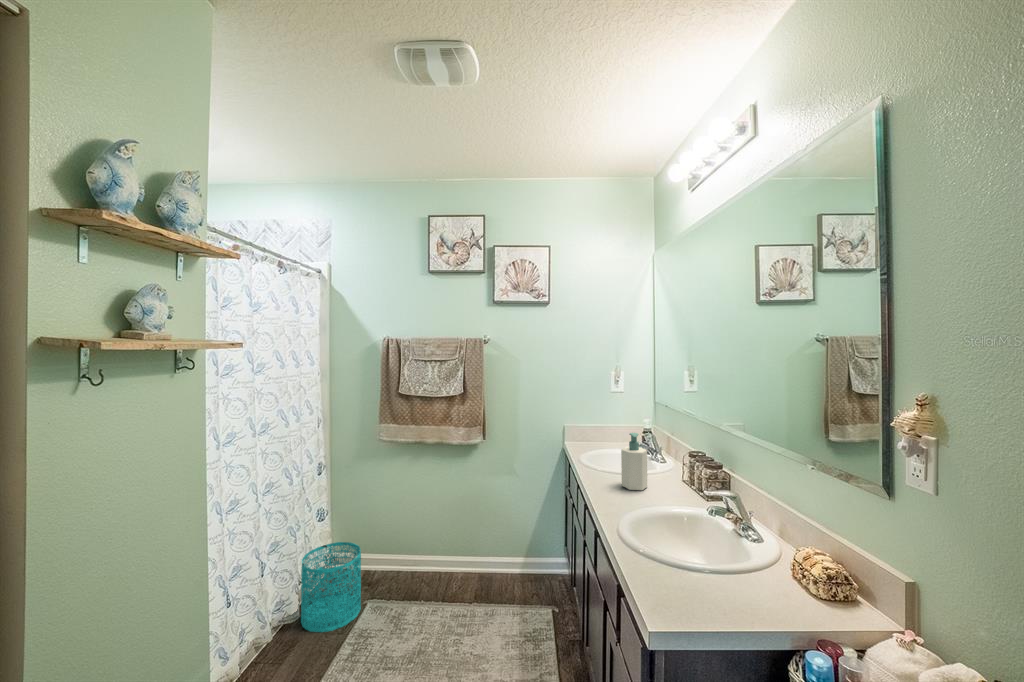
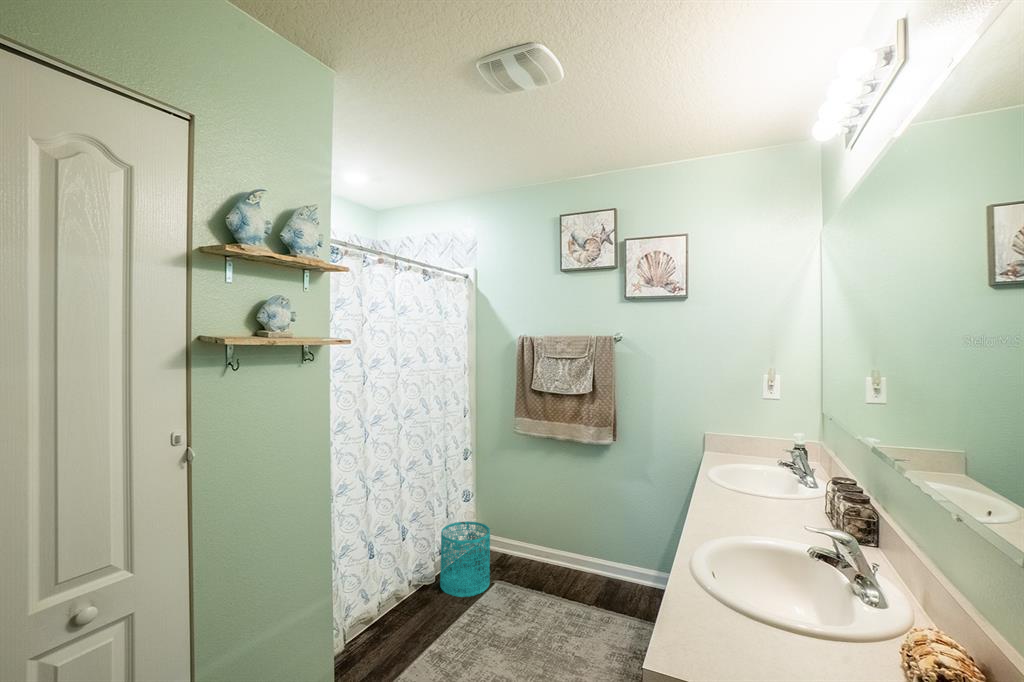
soap bottle: present [621,433,647,490] -> none [739,444,774,515]

